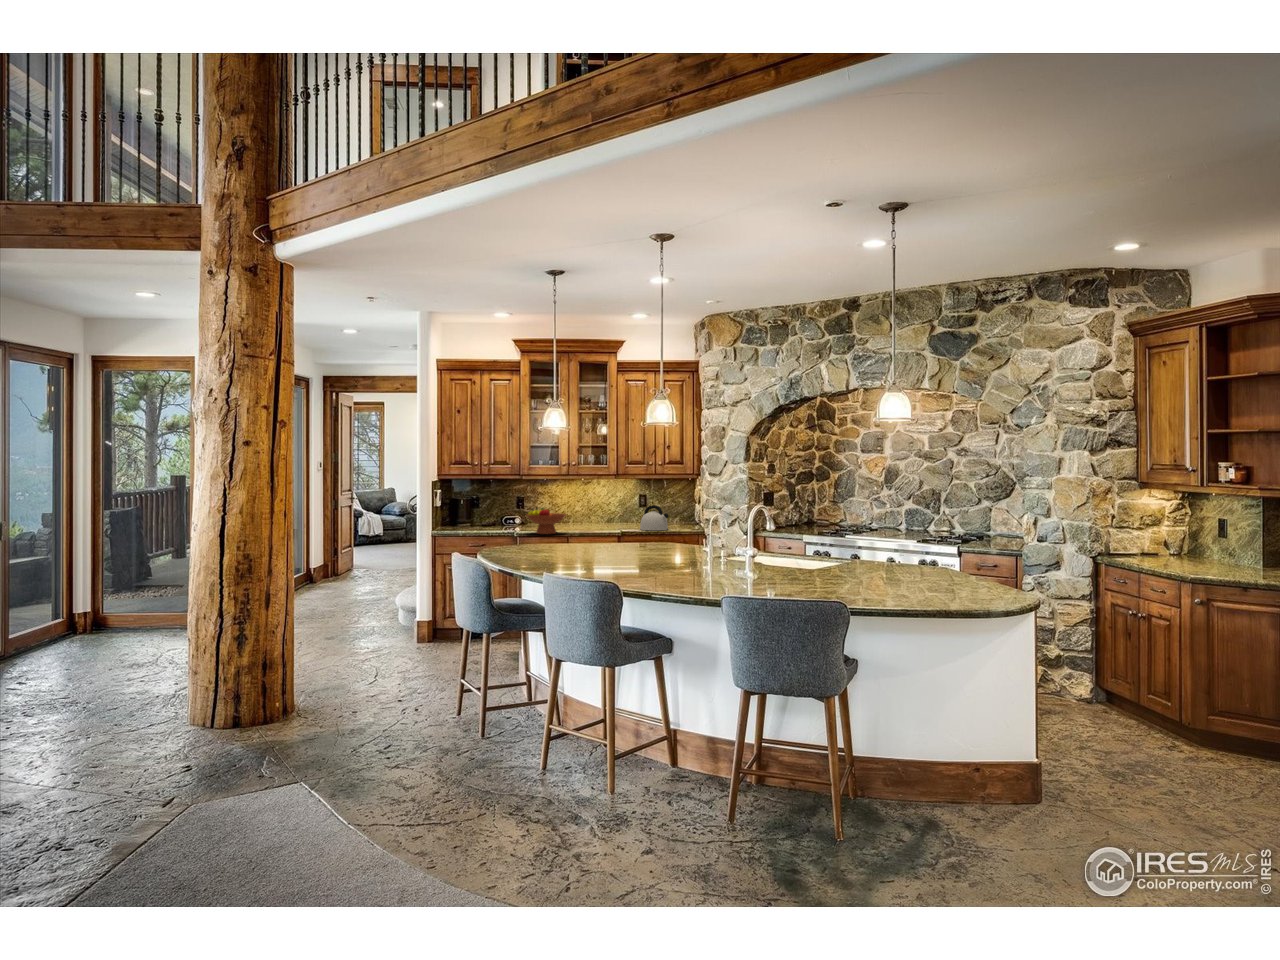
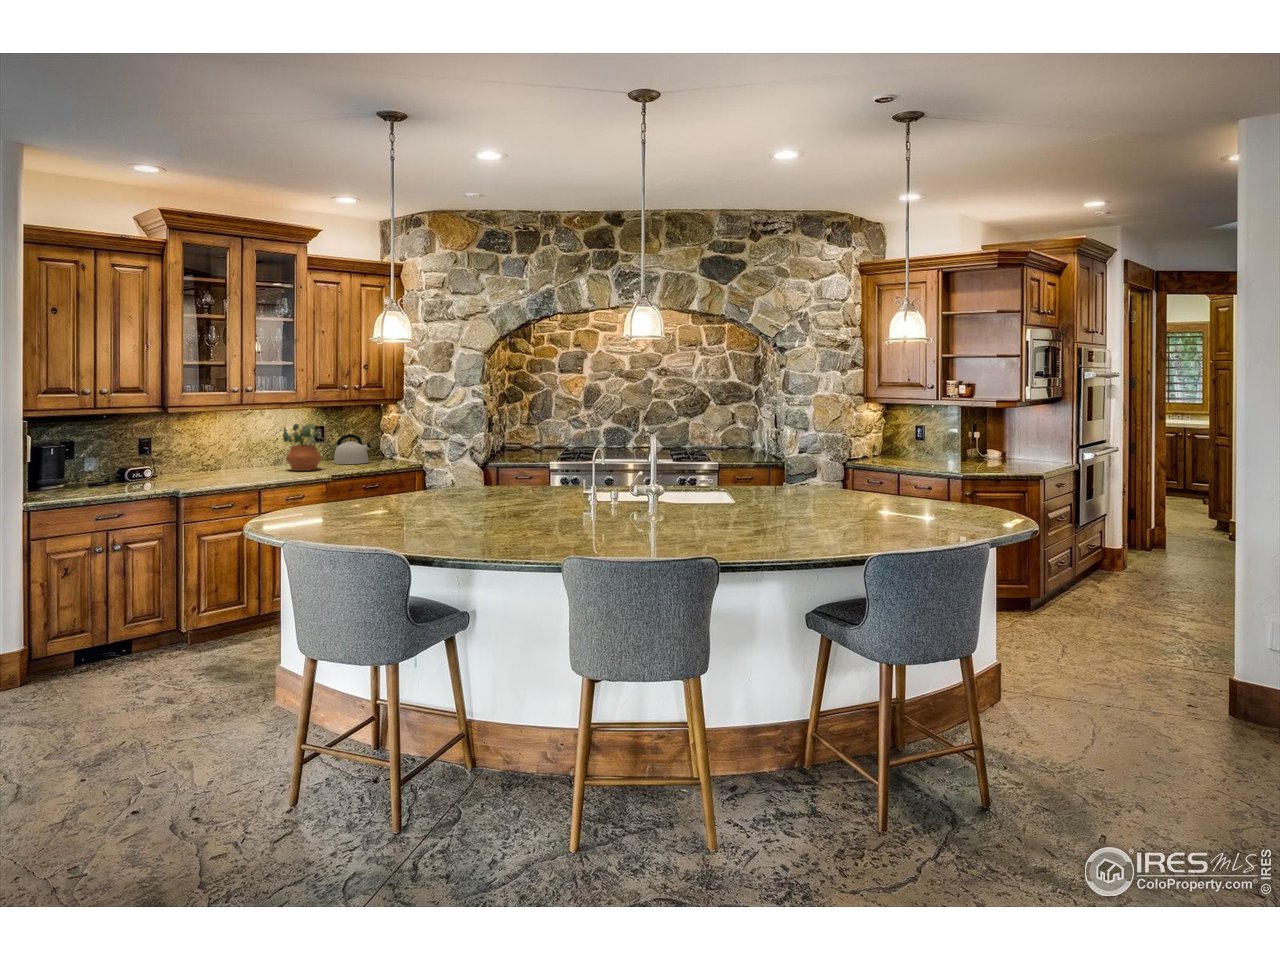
potted plant: none [587,494,620,533] -> present [283,423,323,471]
fruit bowl: present [527,508,566,534] -> none [210,442,268,477]

